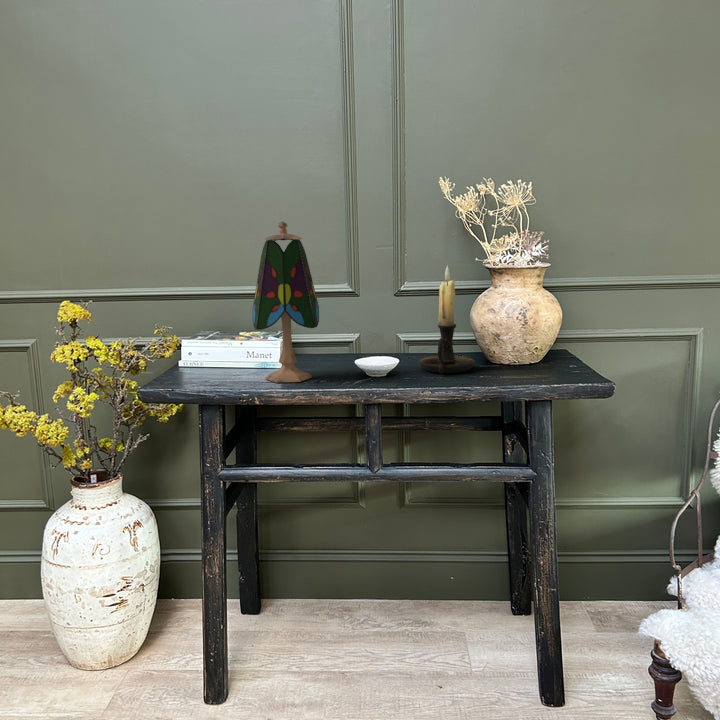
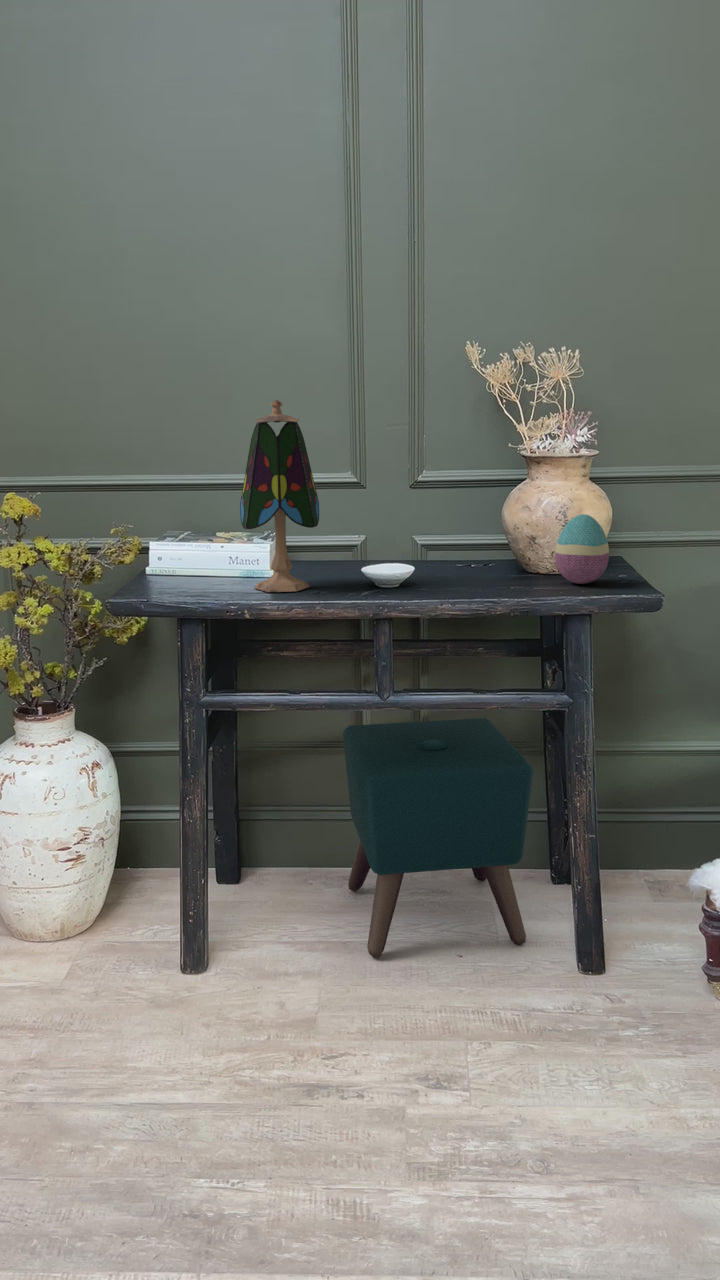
candle holder: present [420,266,475,374] -> none [439,452,505,584]
decorative egg: none [517,315,563,374] -> present [555,514,609,584]
ottoman: none [342,480,501,691] -> present [343,718,533,957]

